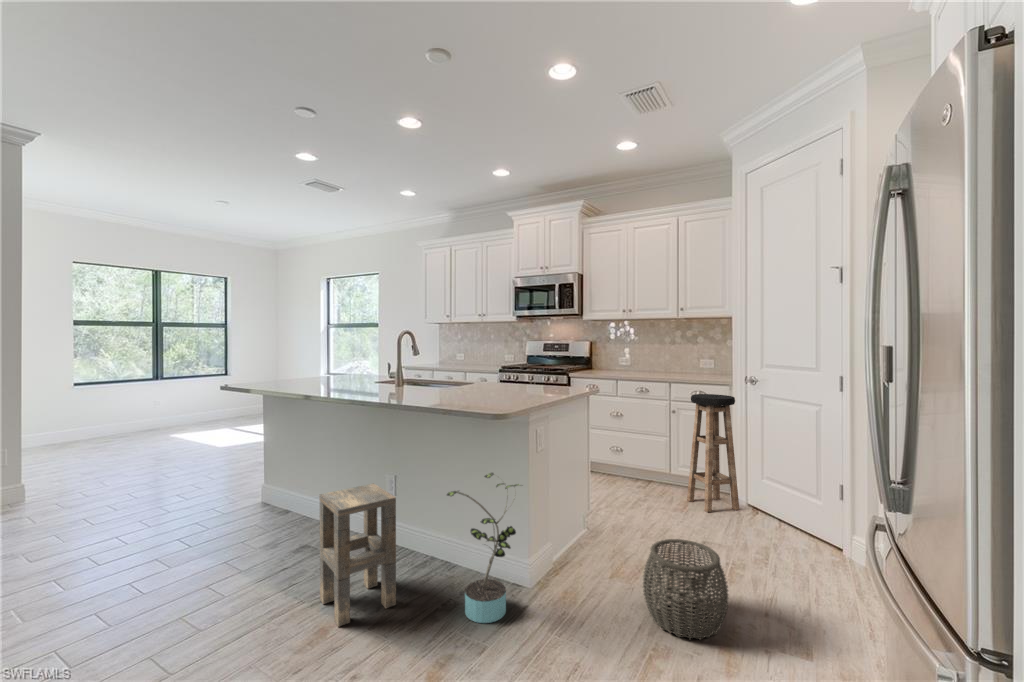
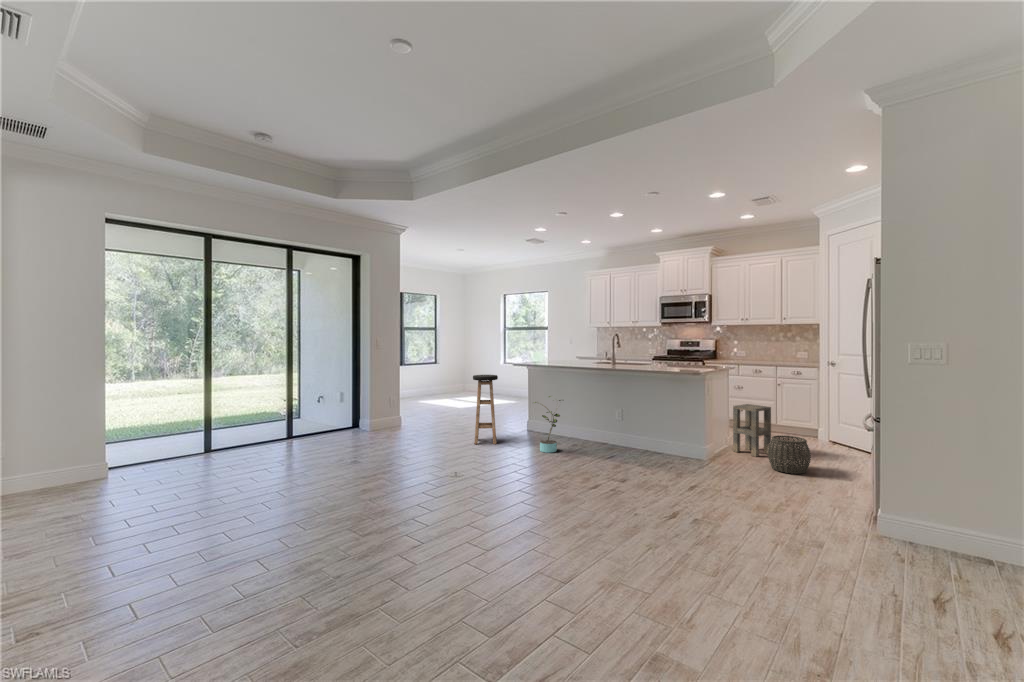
bar stool: present [687,394,739,512] -> present [473,375,498,444]
potted plant: present [447,473,519,623] -> present [534,396,561,453]
side table: present [319,484,396,627] -> present [733,404,771,457]

